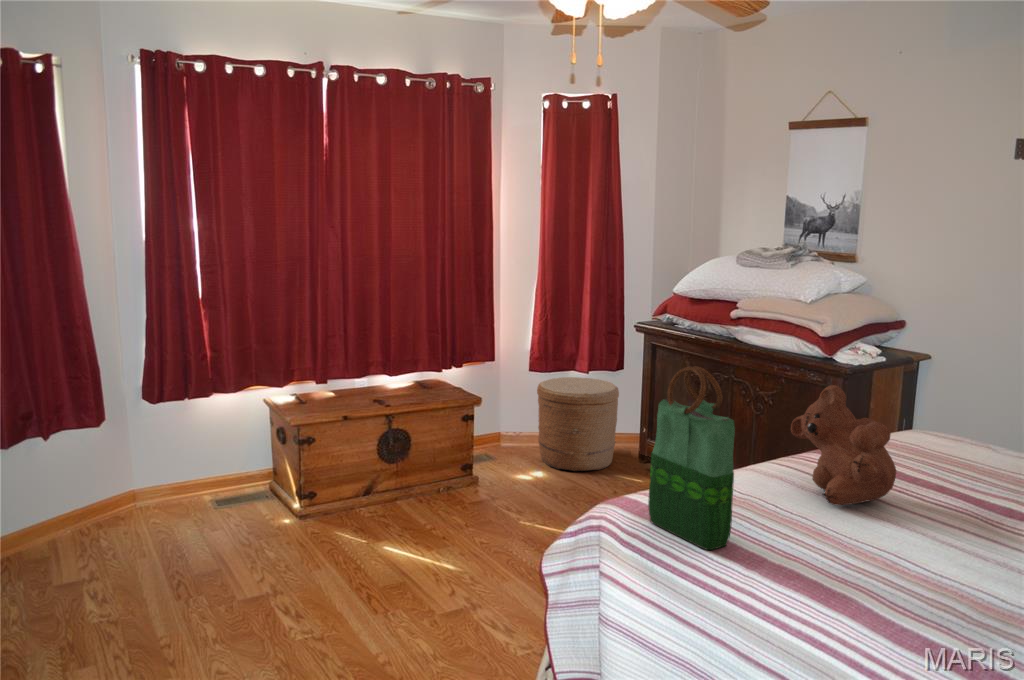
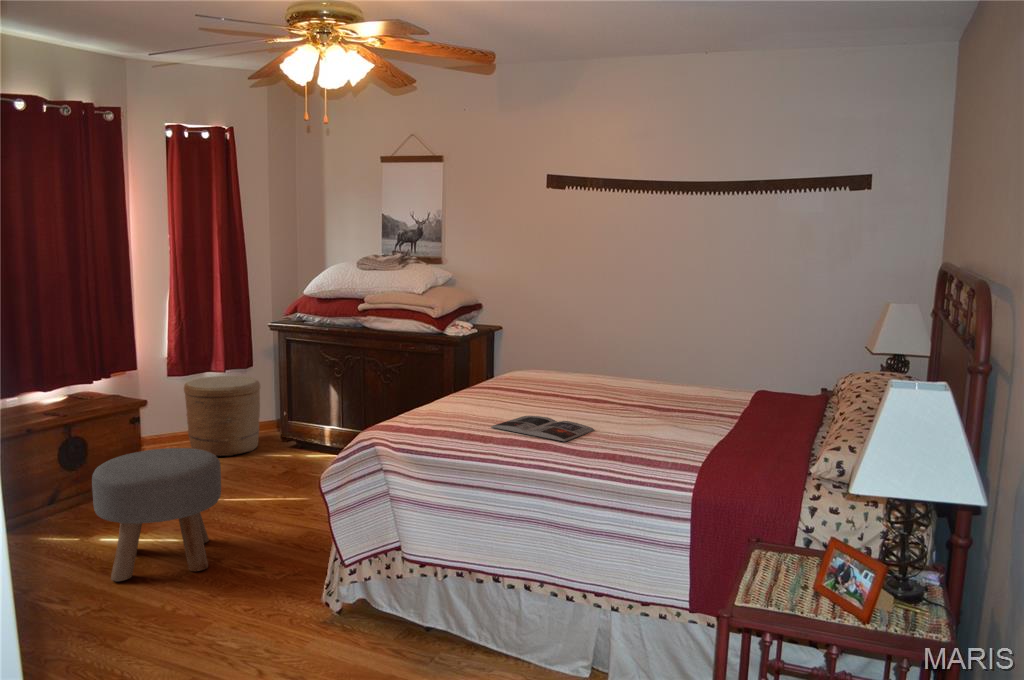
tote bag: present [648,367,735,550] -> none [405,322,467,439]
teddy bear: present [791,385,896,506] -> none [467,334,536,408]
ottoman: none [362,463,497,617] -> present [92,448,221,581]
magazine: none [780,528,961,601] -> present [491,416,594,442]

